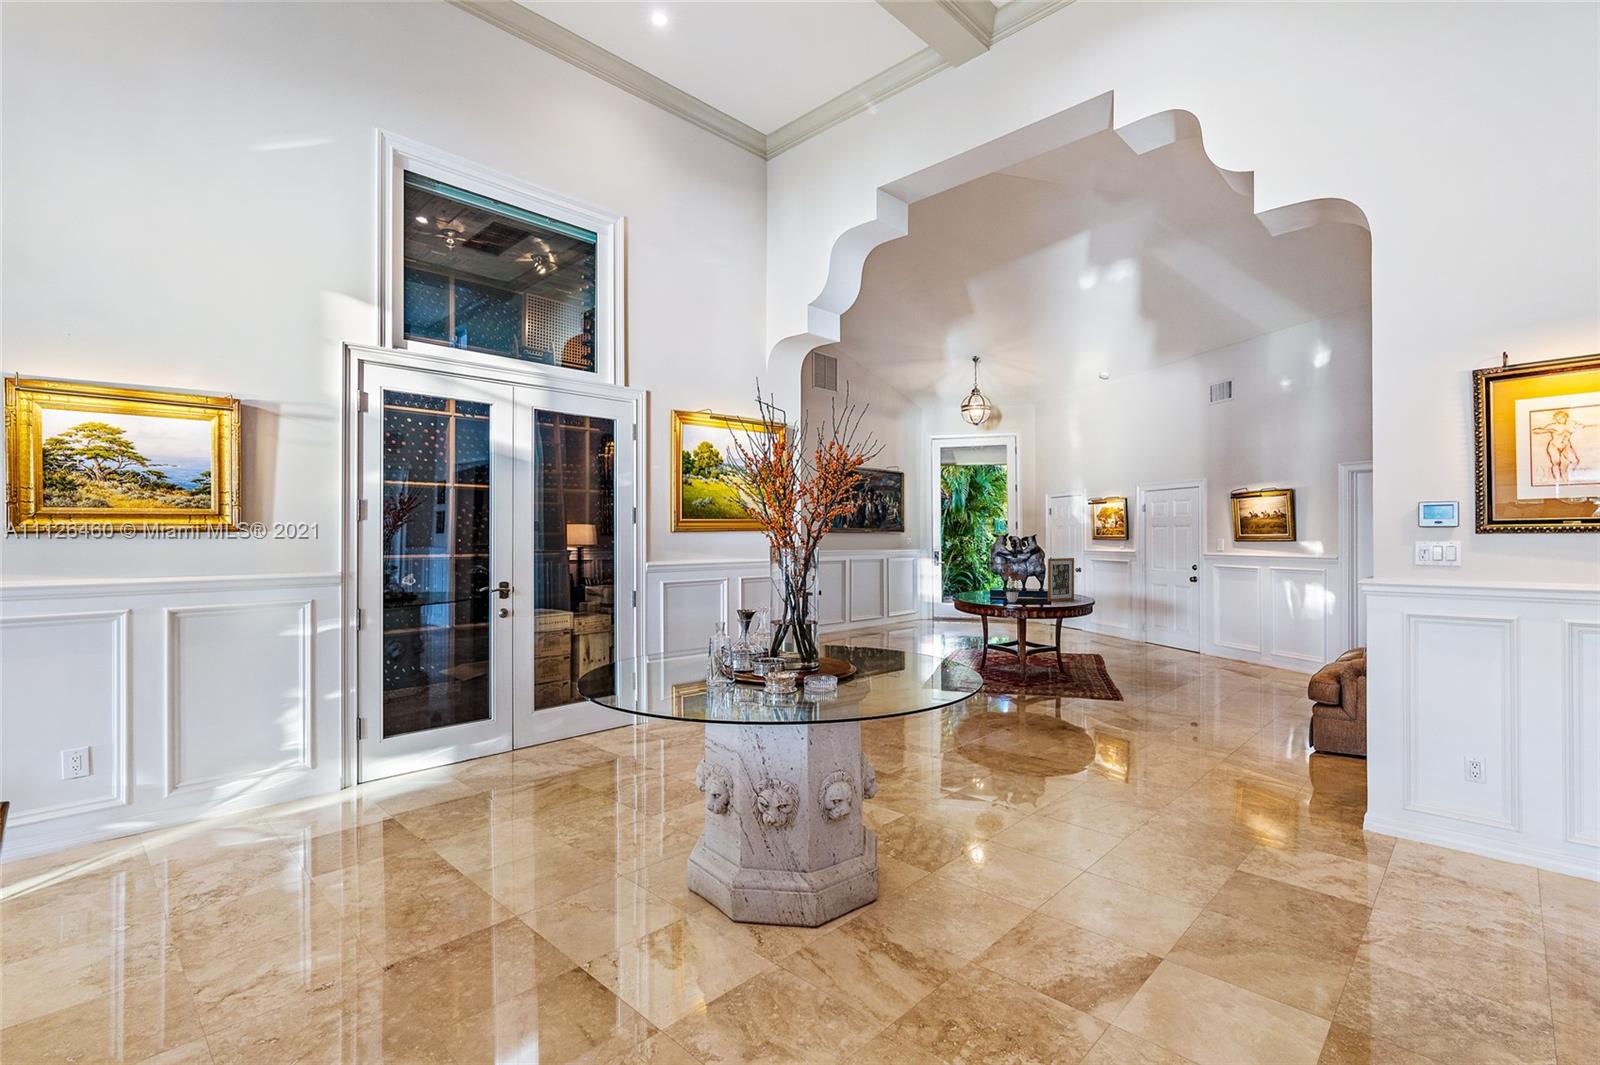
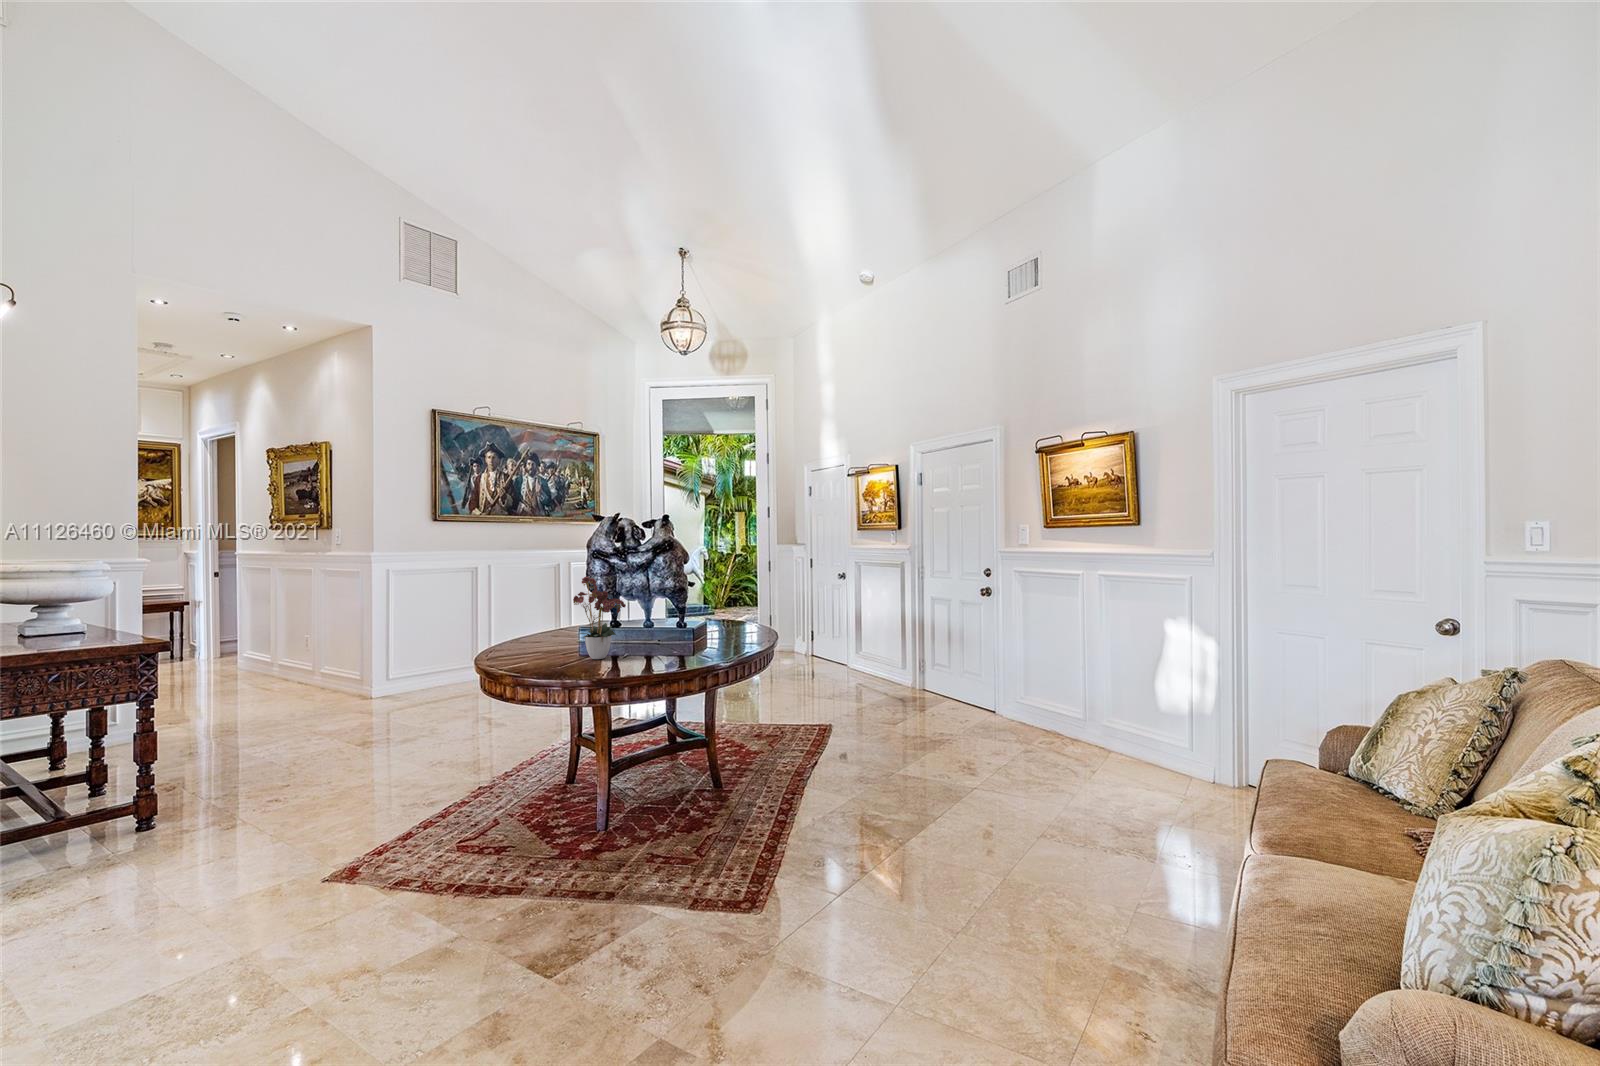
picture frame: present [1048,558,1074,601] -> none [677,561,741,653]

